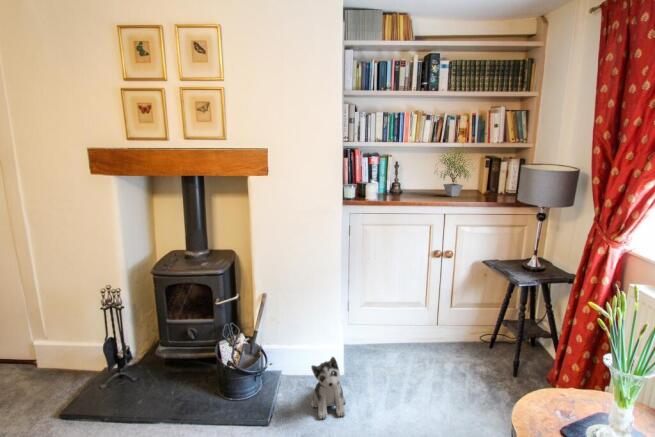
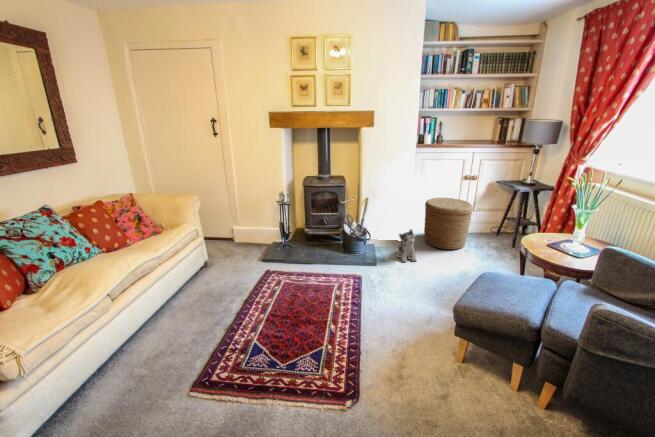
potted plant: present [440,148,473,197] -> none [464,108,496,143]
woven basket: none [368,288,445,385] -> present [424,198,473,250]

